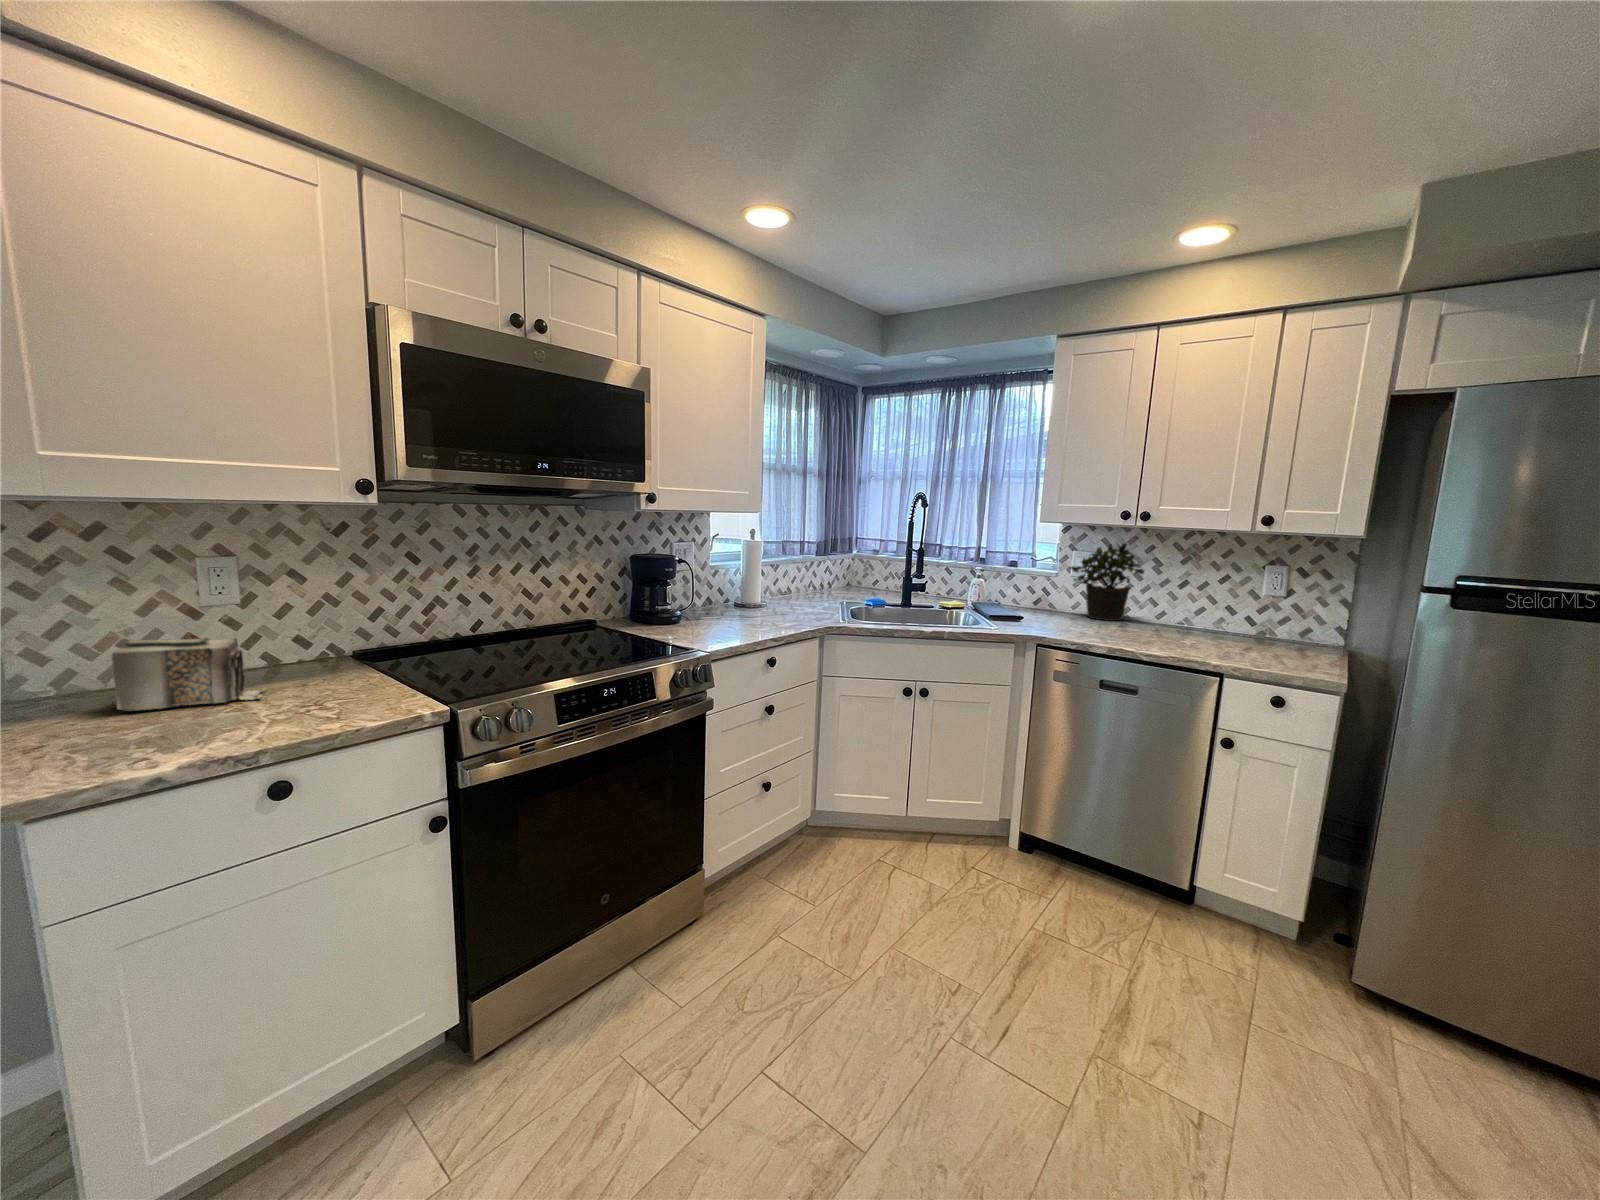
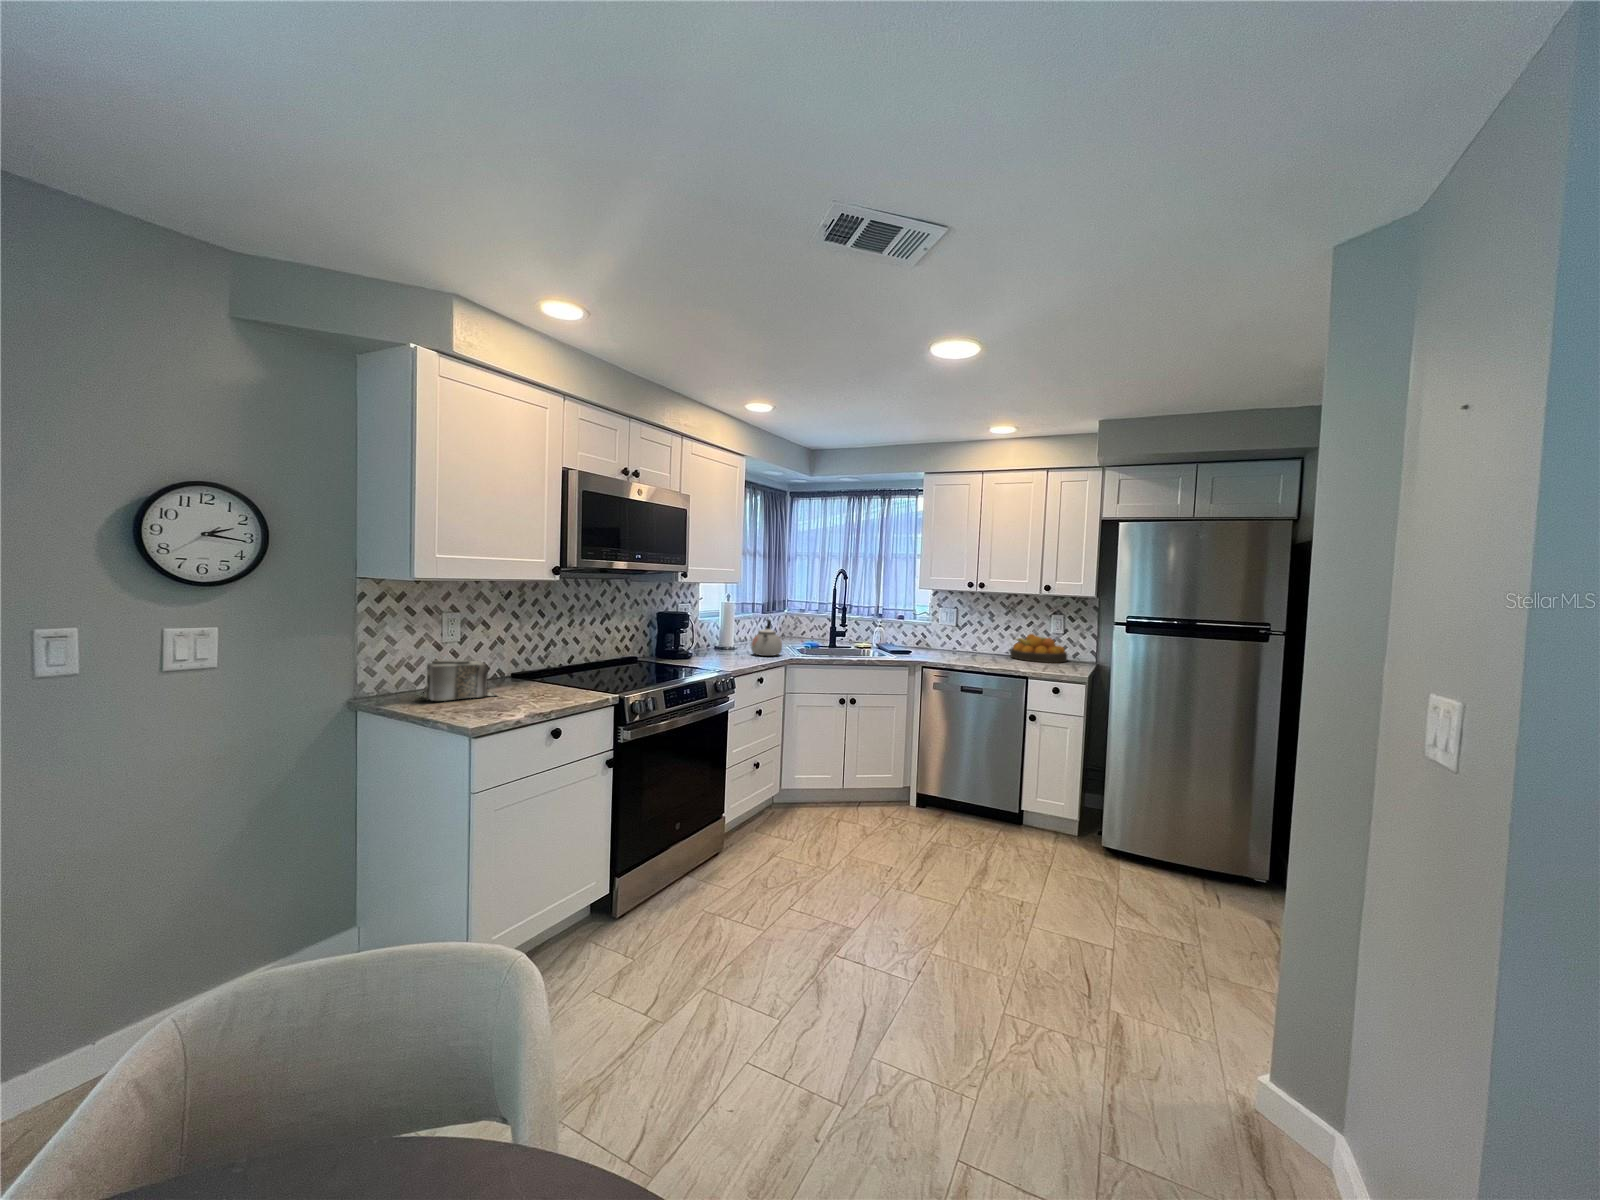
potted plant: present [1071,543,1144,621] -> none [938,602,984,653]
kettle: none [776,566,821,620] -> present [751,619,782,656]
fruit bowl: none [1186,594,1290,644] -> present [1010,634,1067,662]

